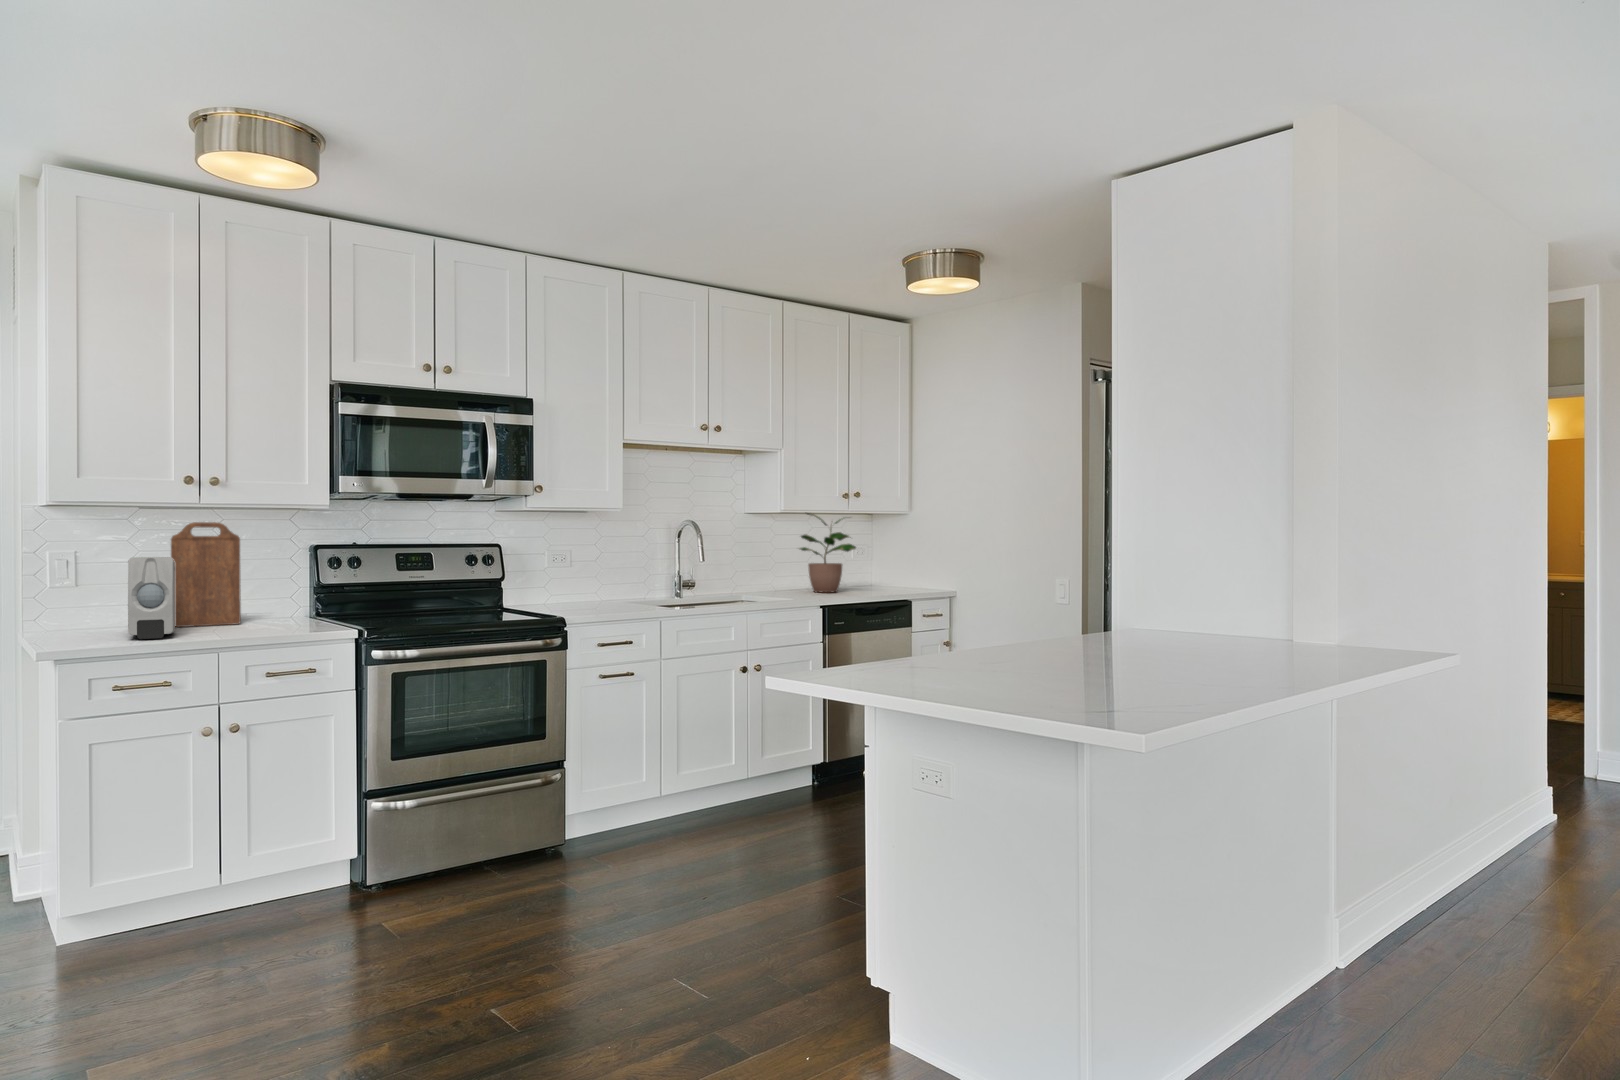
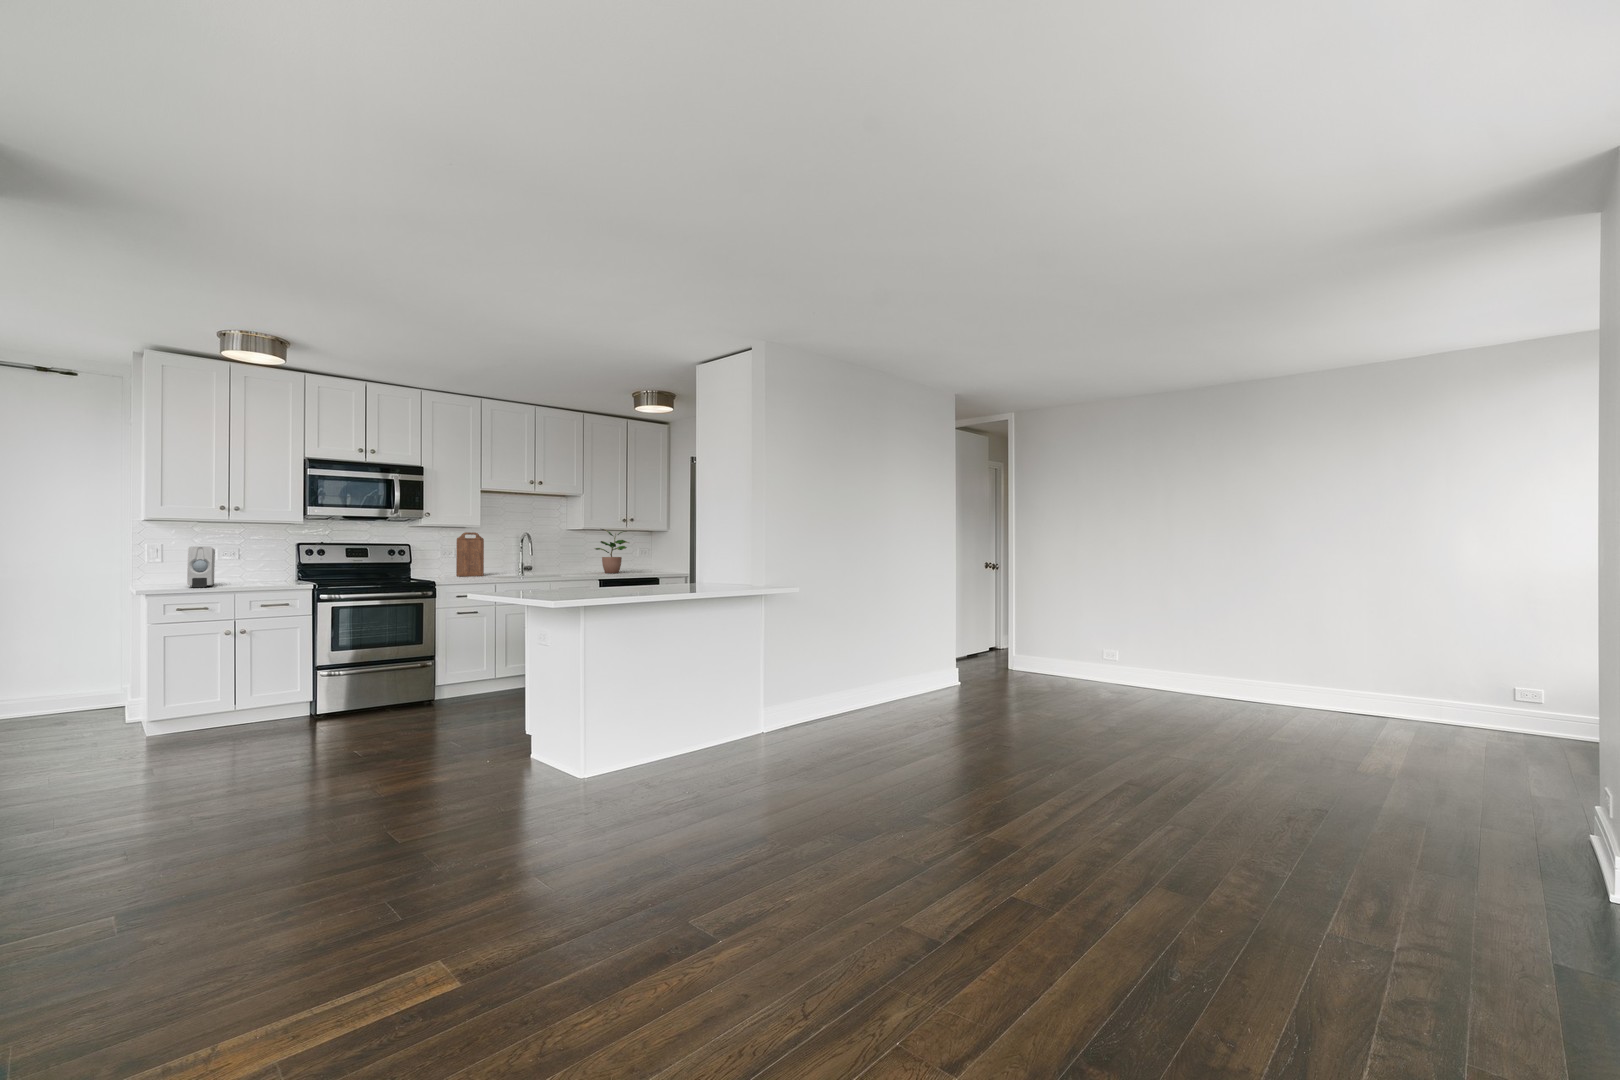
cutting board: present [171,522,241,627] -> present [456,532,484,576]

